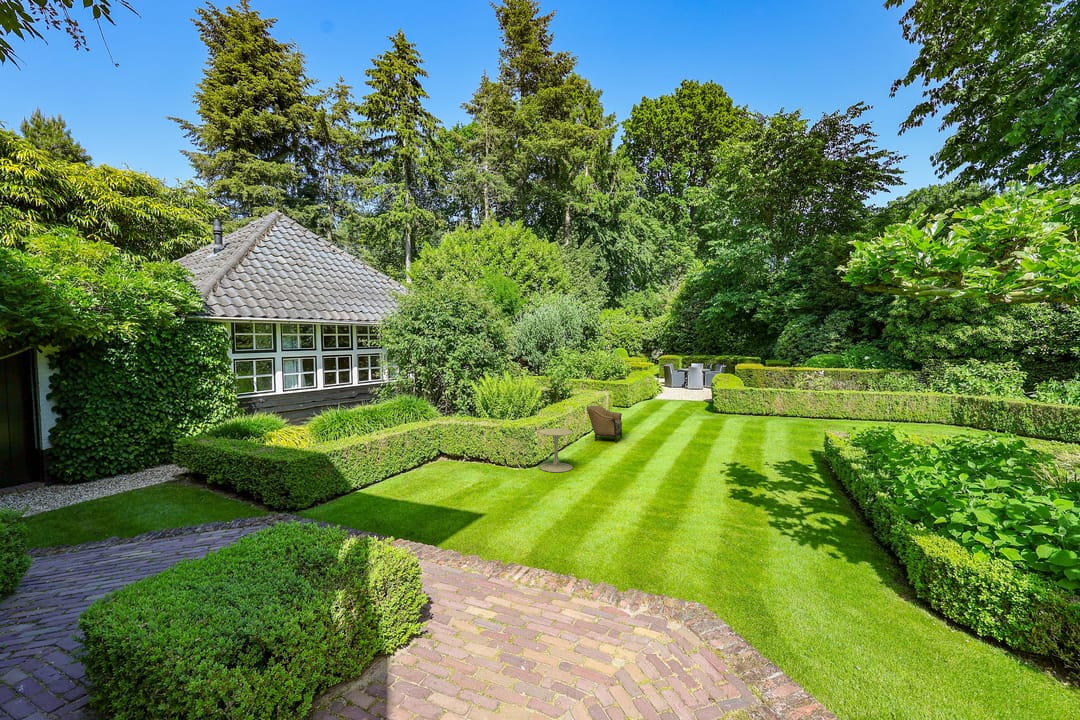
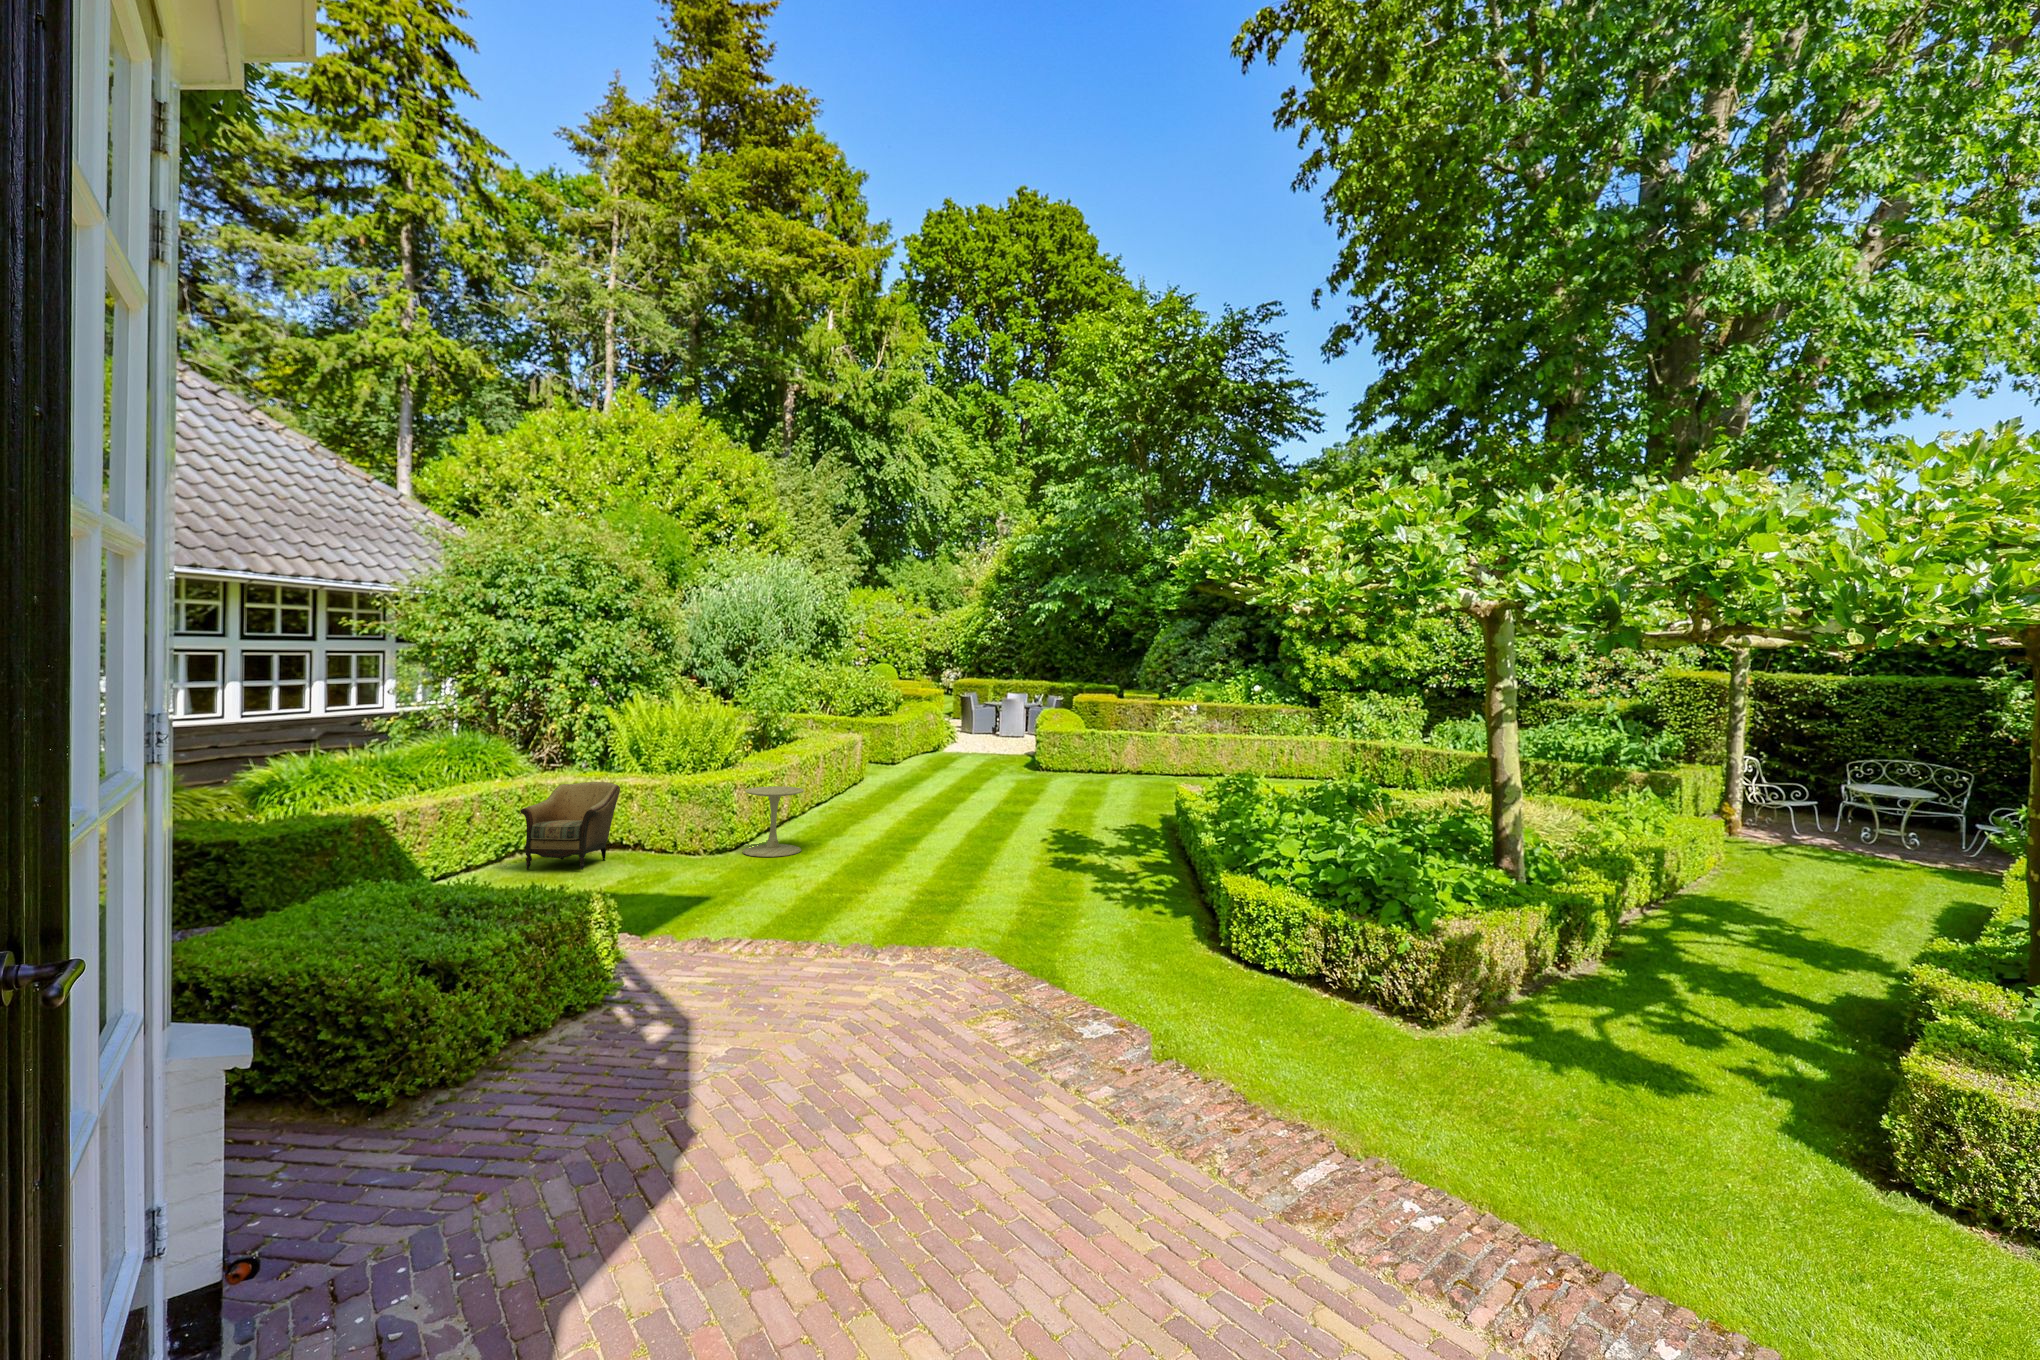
armchair: present [587,405,622,443] -> present [520,782,620,870]

